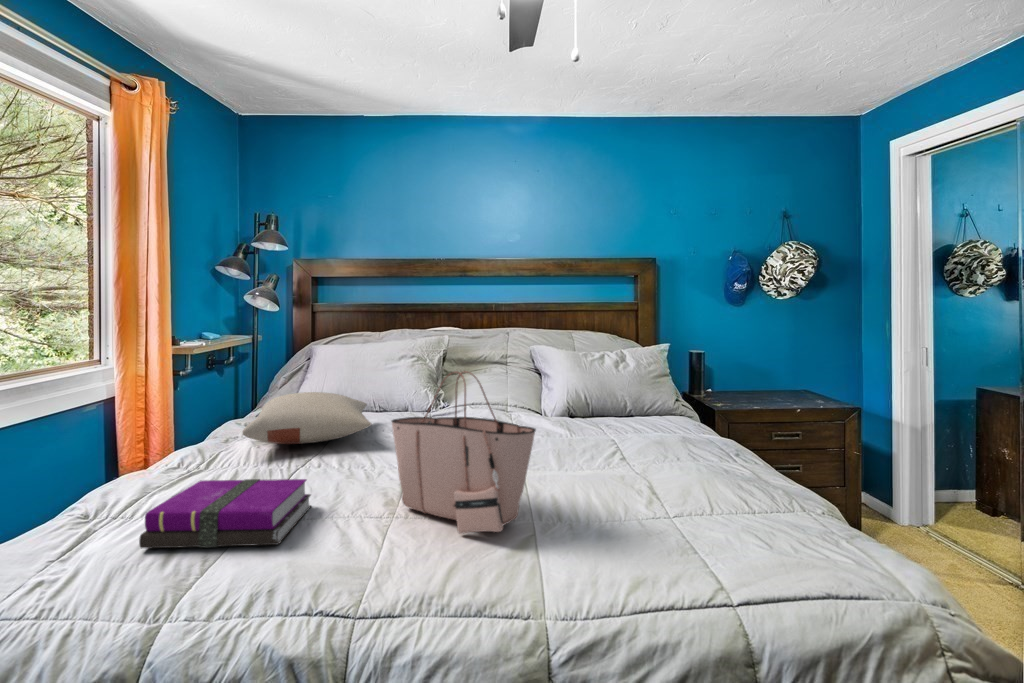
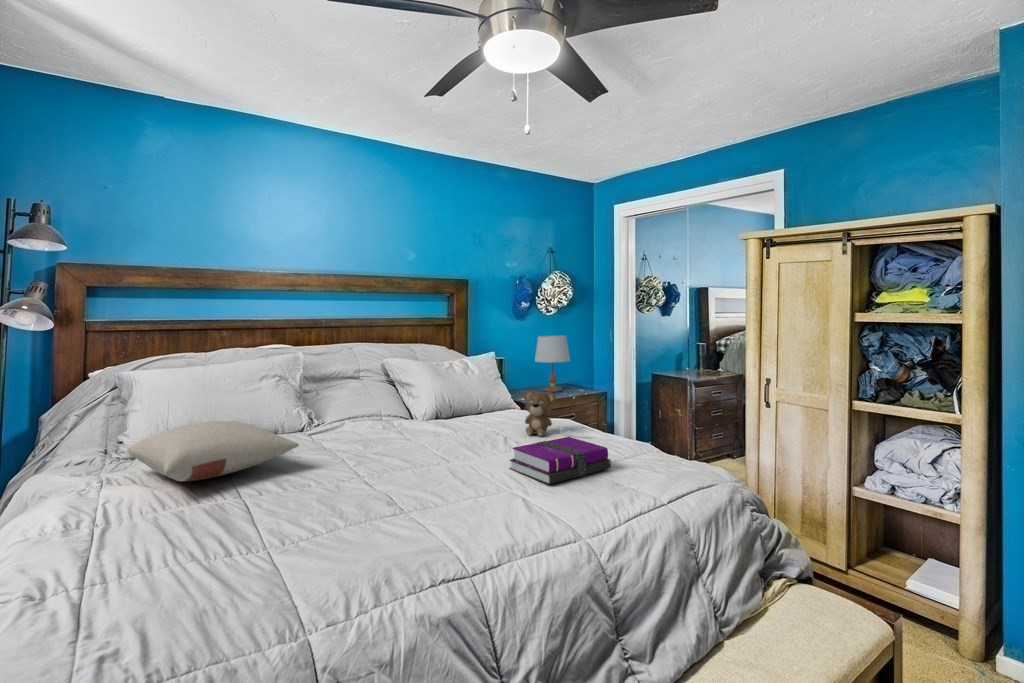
table lamp: none [744,327,796,402] -> present [535,336,570,392]
tote bag: present [392,371,536,534] -> none [387,380,522,508]
teddy bear: none [644,395,725,469] -> present [524,390,584,436]
notebook: present [139,479,311,549] -> present [510,437,611,484]

